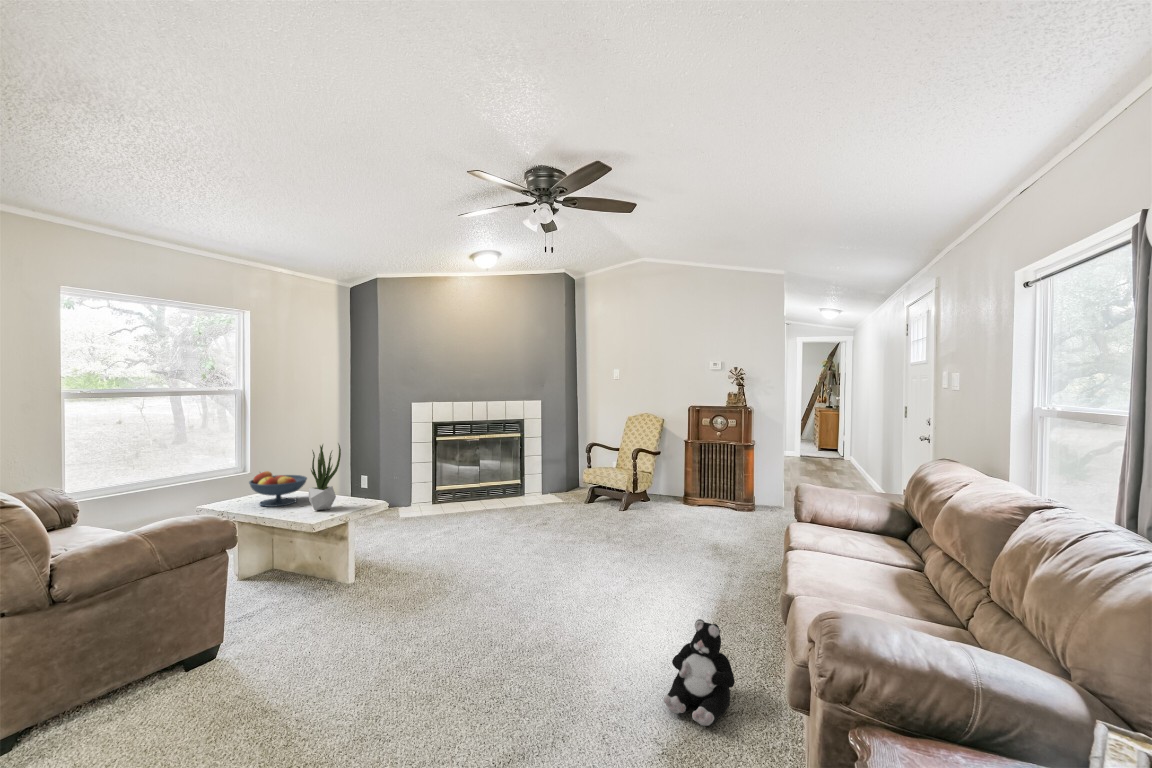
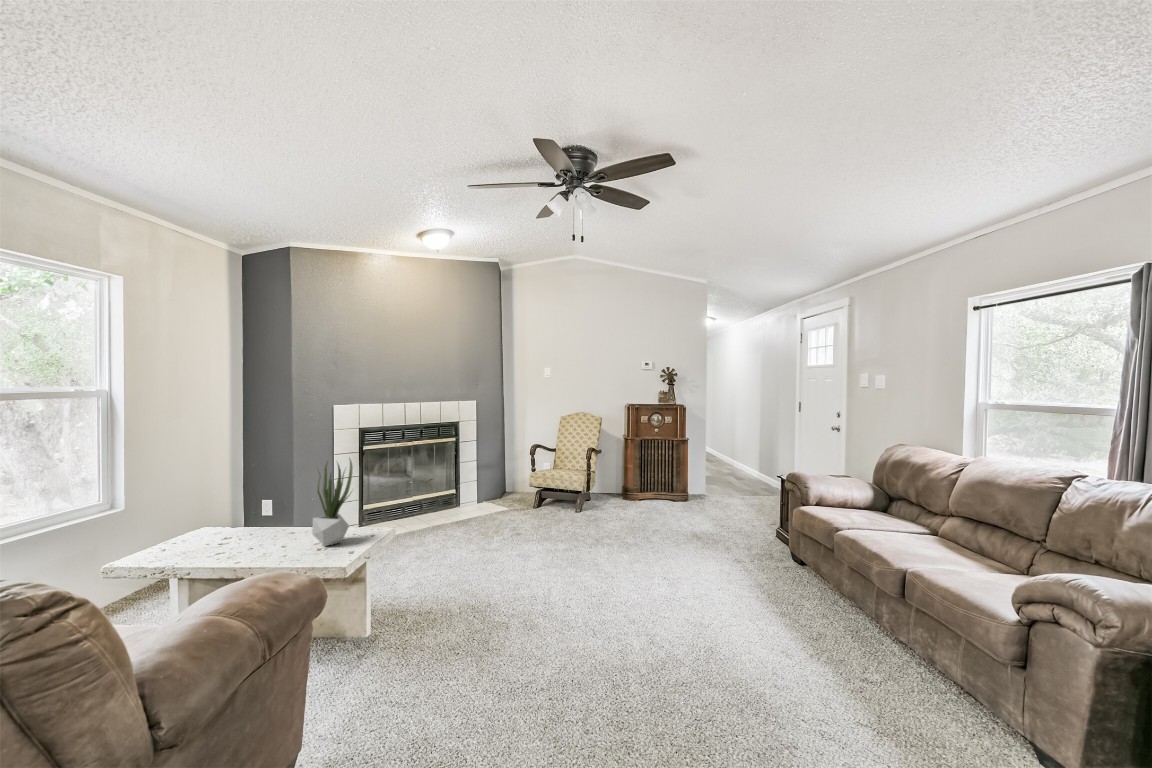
fruit bowl: present [249,471,307,507] -> none [207,502,288,550]
plush toy: present [664,619,735,726] -> none [817,602,890,697]

